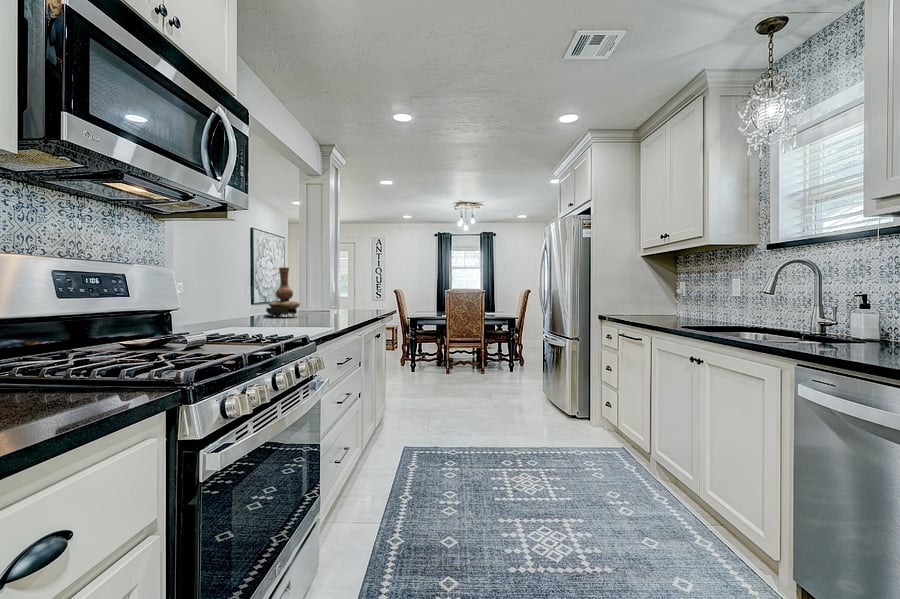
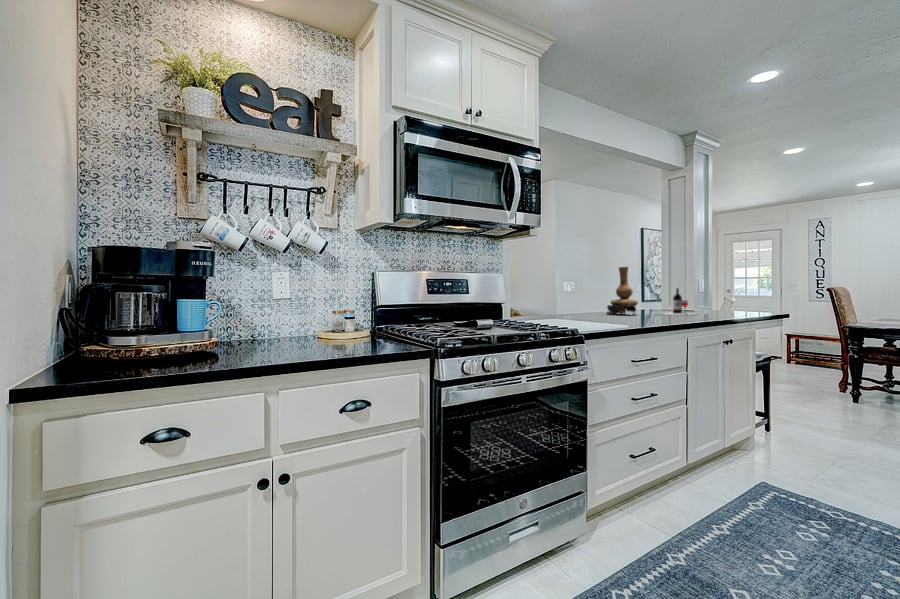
wine bottle: none [296,290,349,316] -> present [655,288,696,315]

